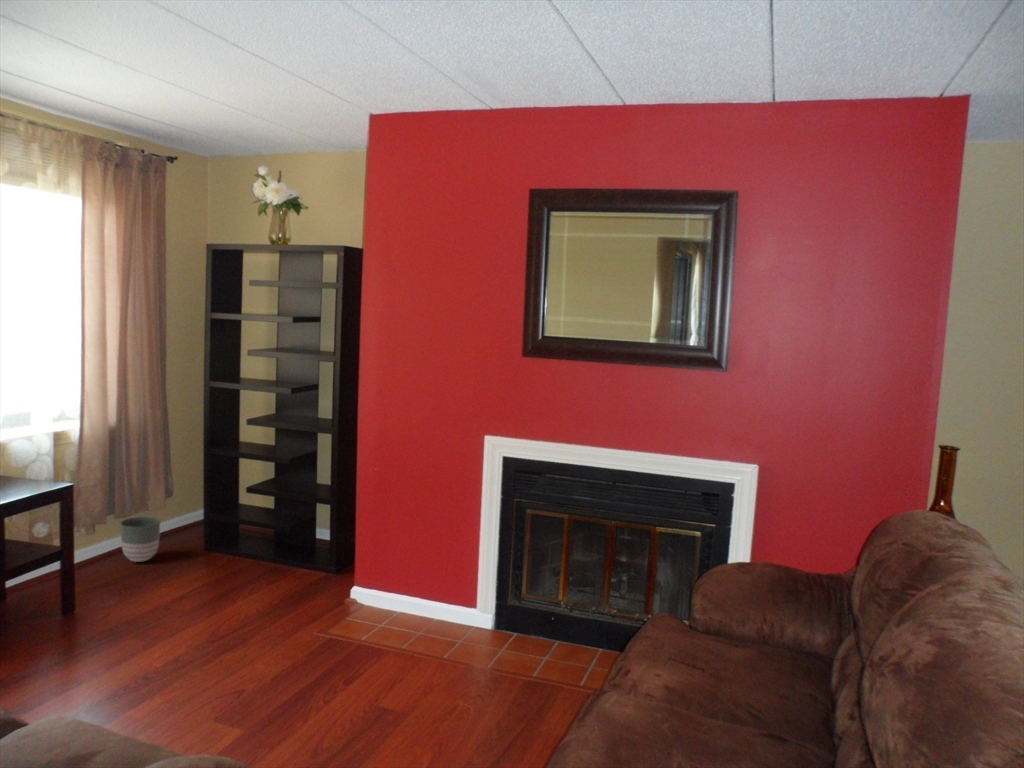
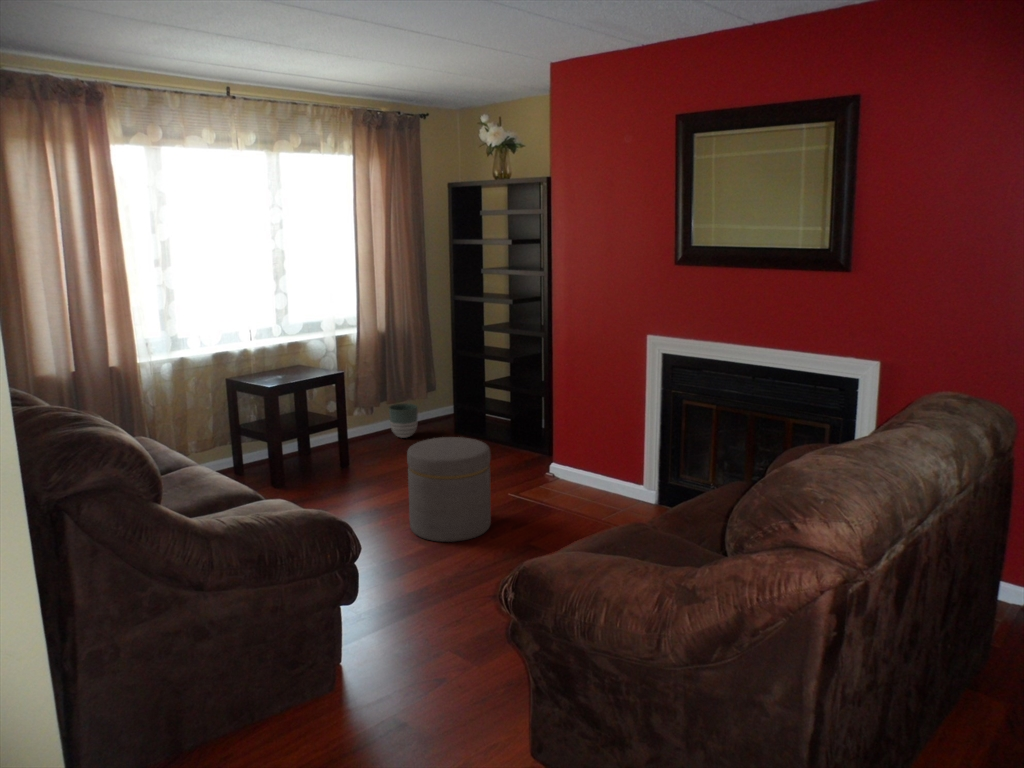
ottoman: none [194,570,307,716] -> present [407,437,491,542]

